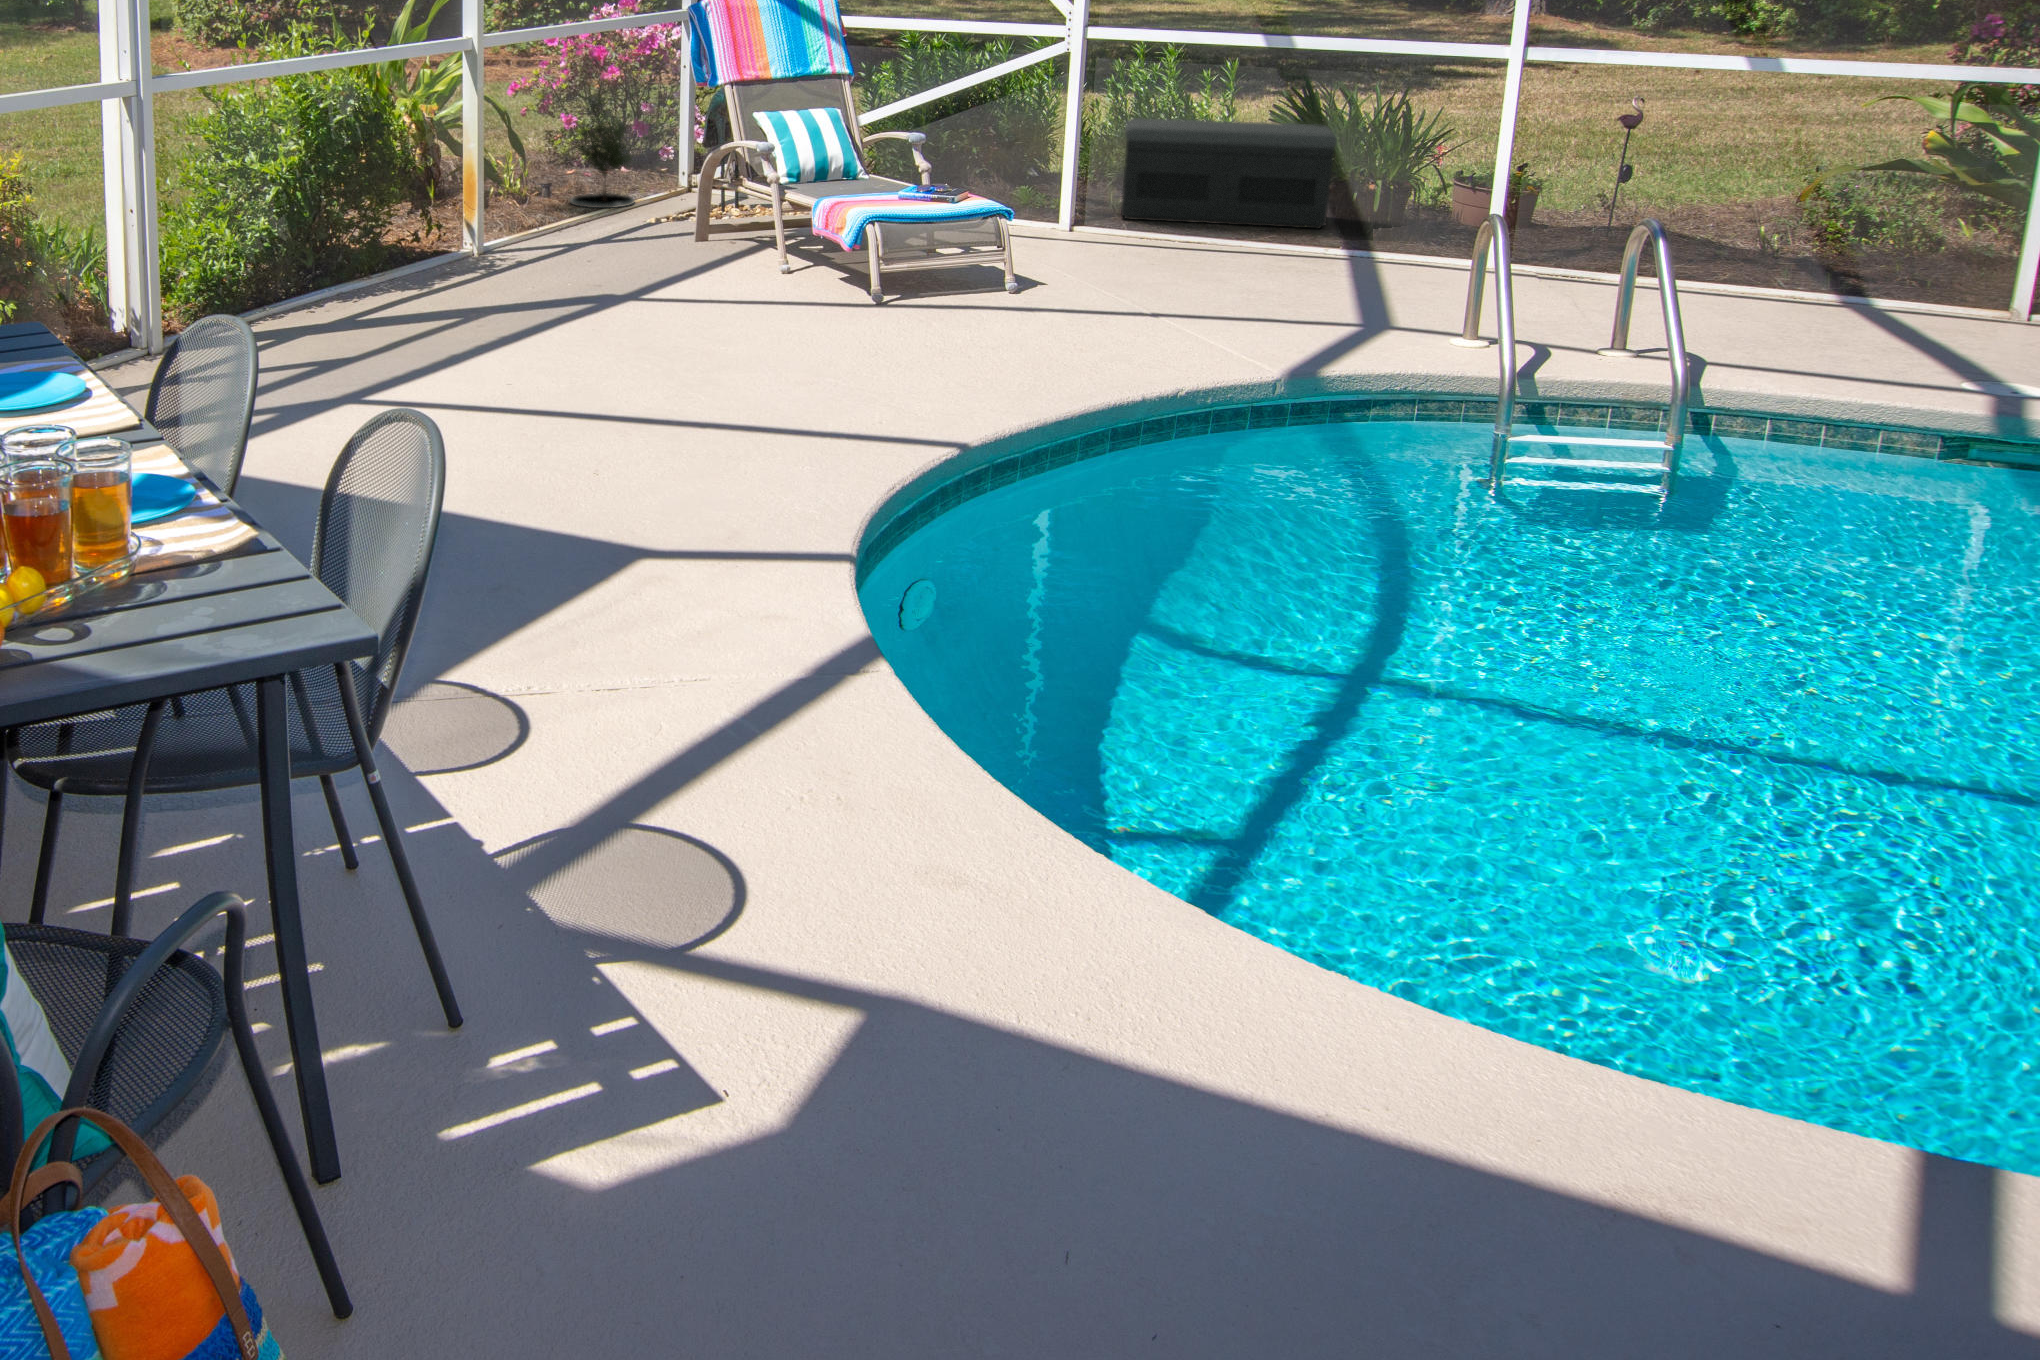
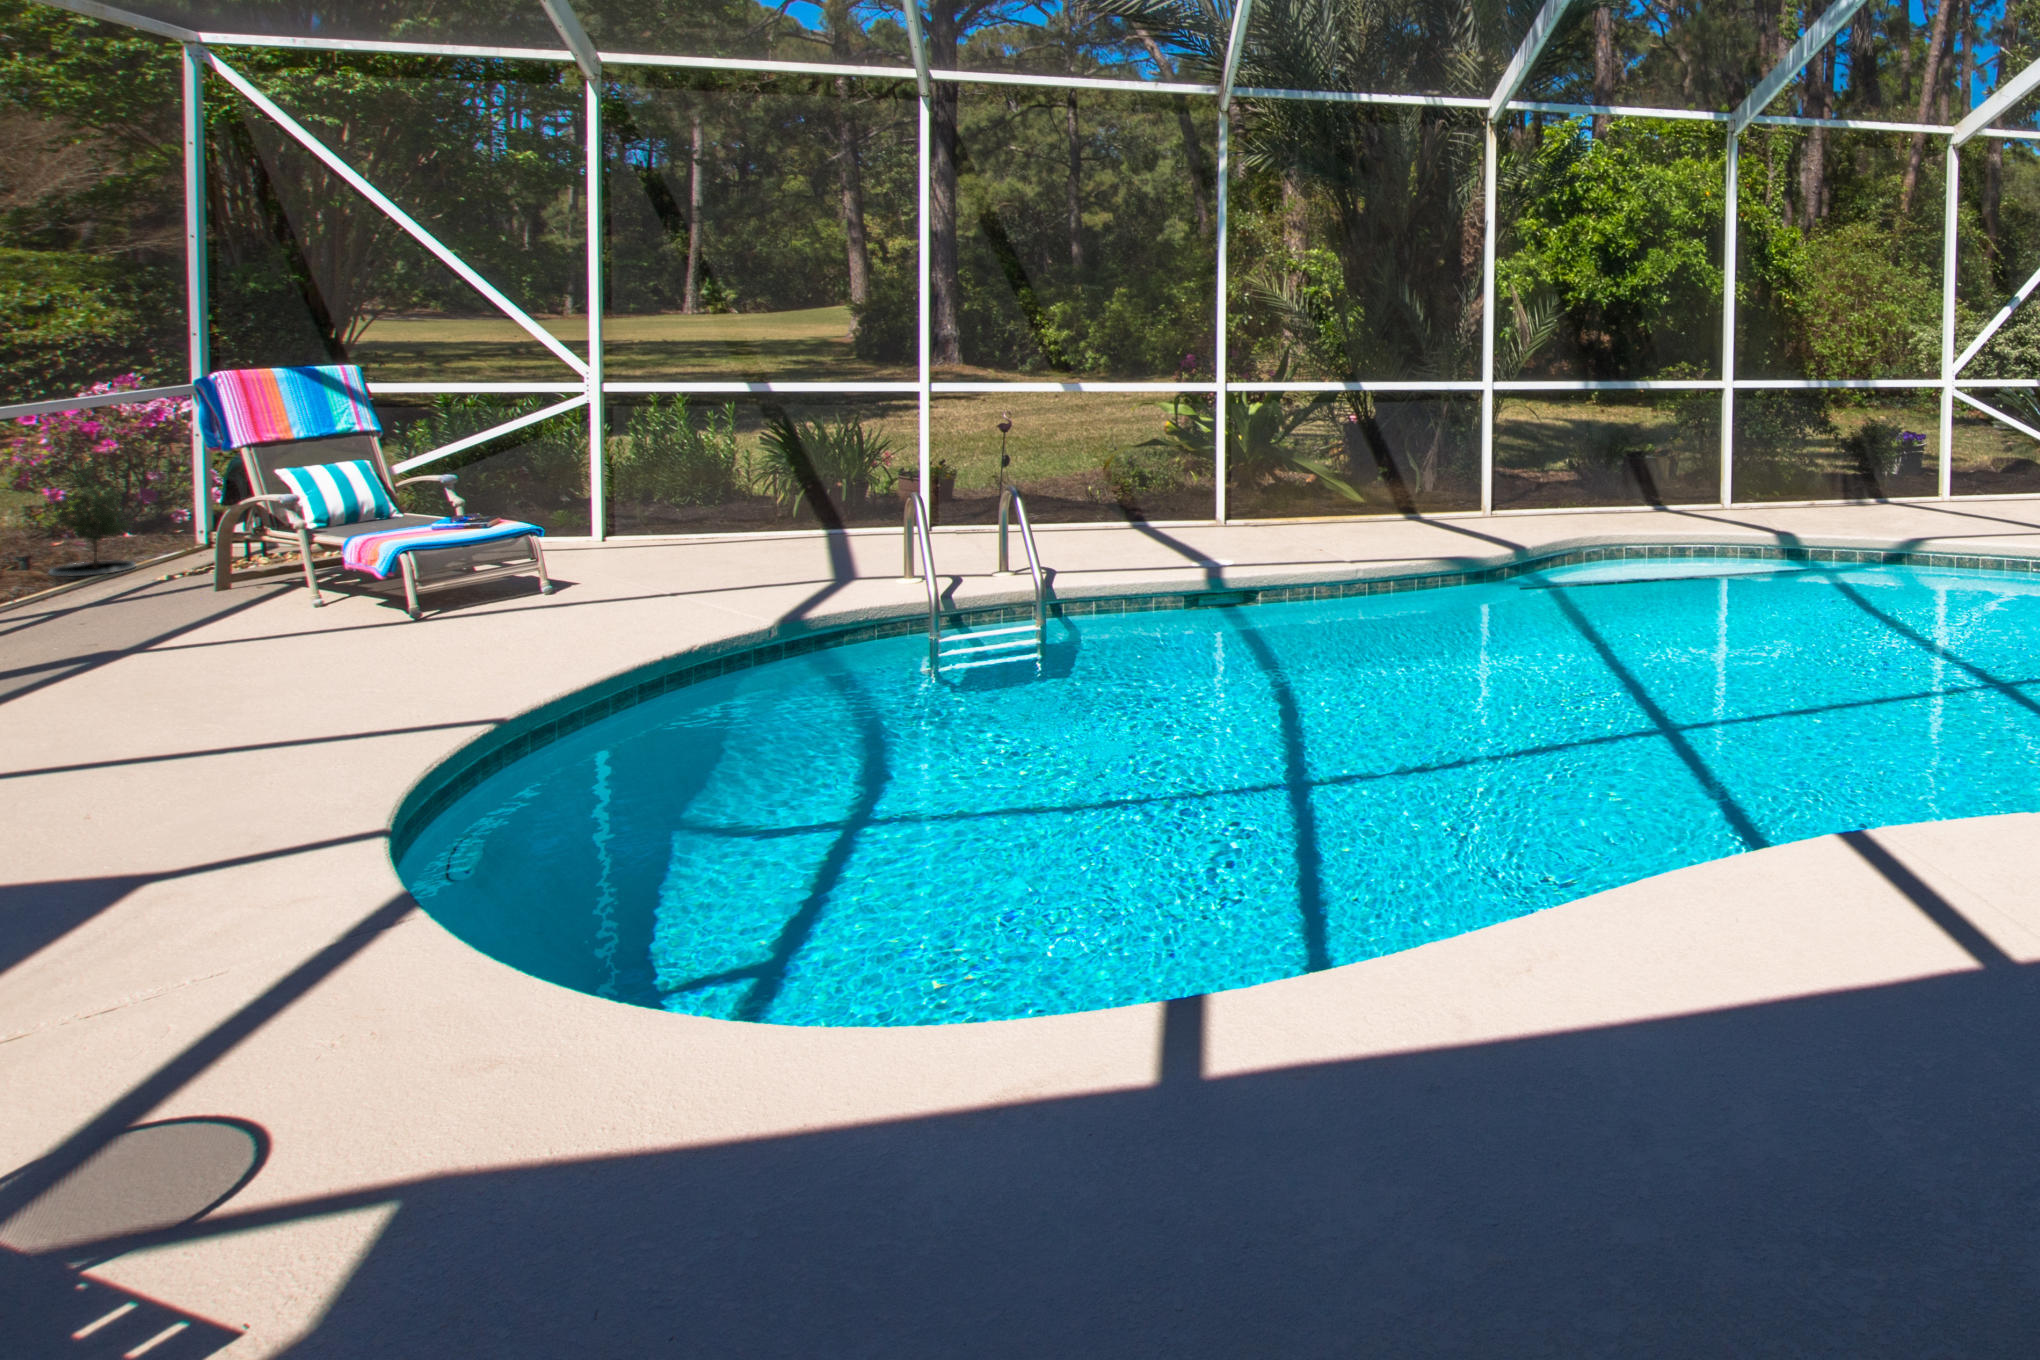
storage bench: present [1121,118,1337,229] -> none [649,447,818,530]

